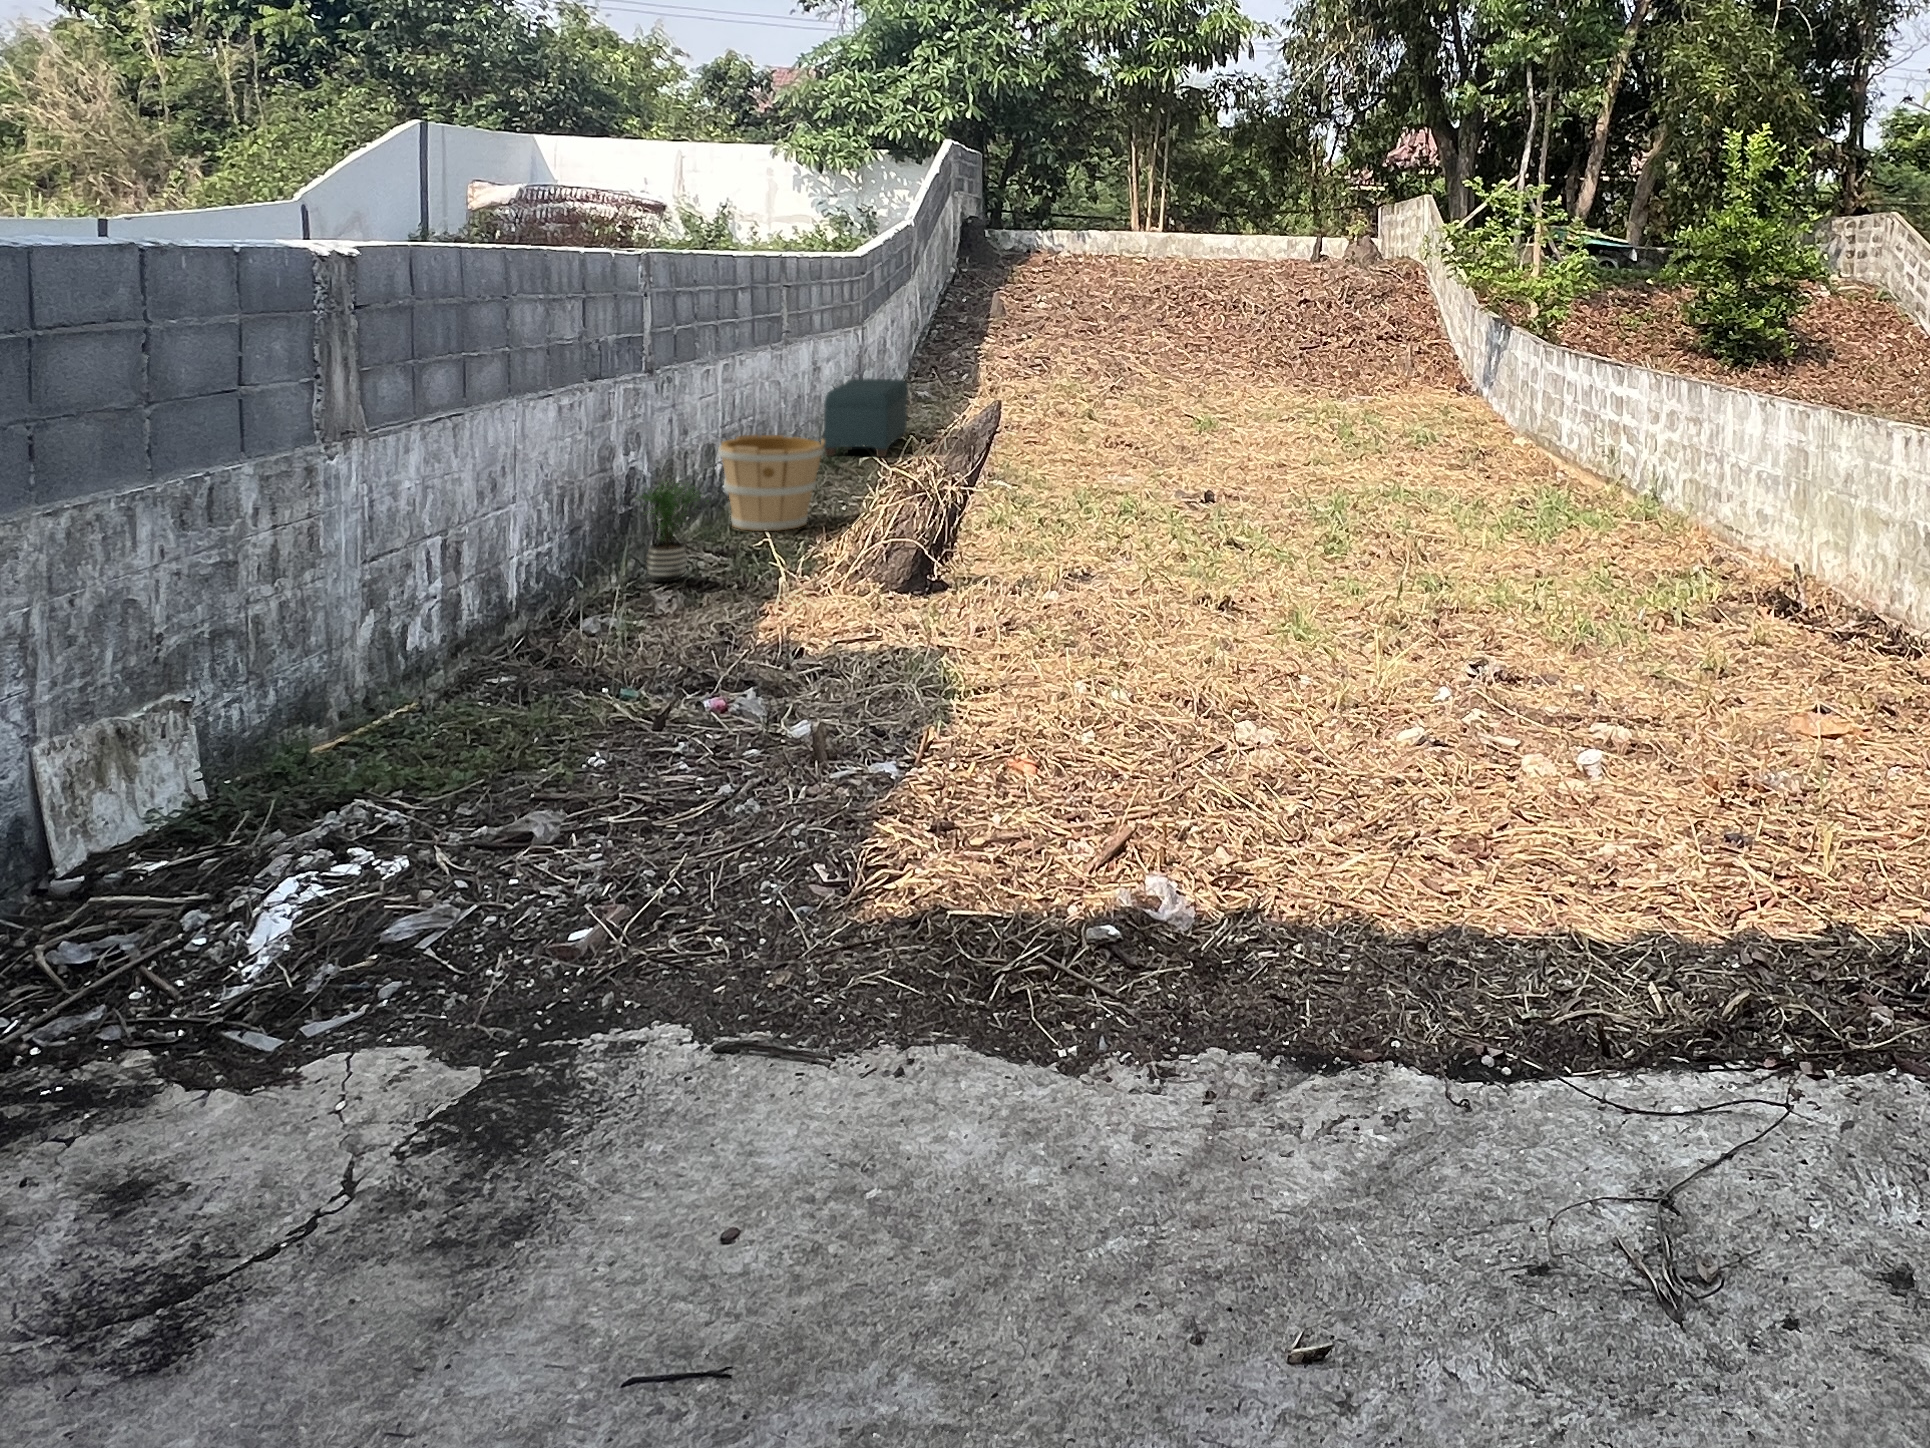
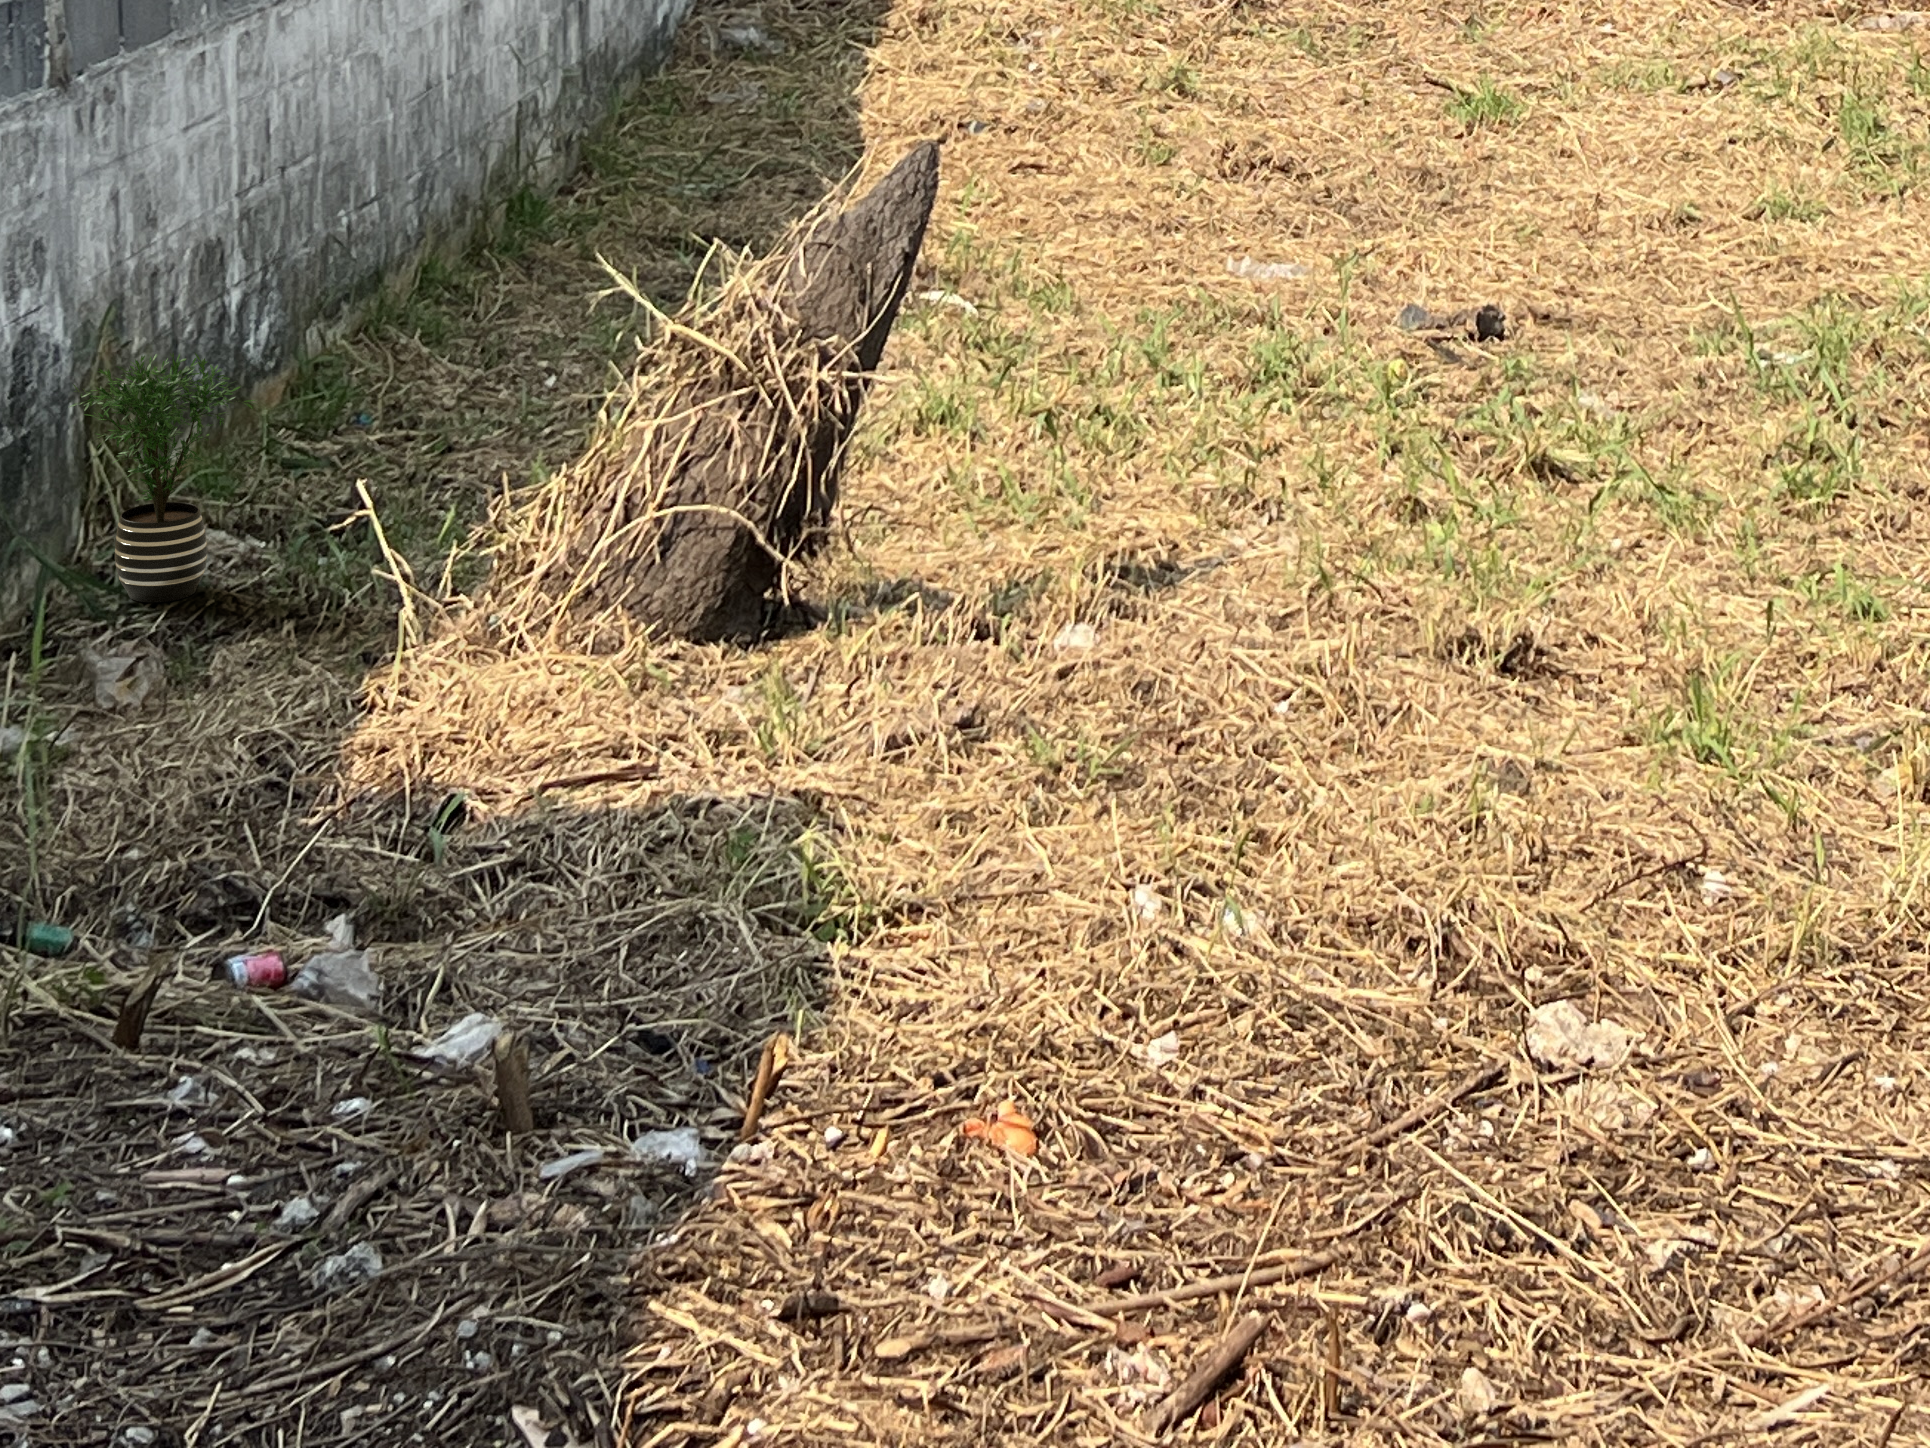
bench: present [824,378,908,457] -> none [529,13,734,219]
wooden bucket: present [718,435,824,531] -> none [273,203,525,449]

